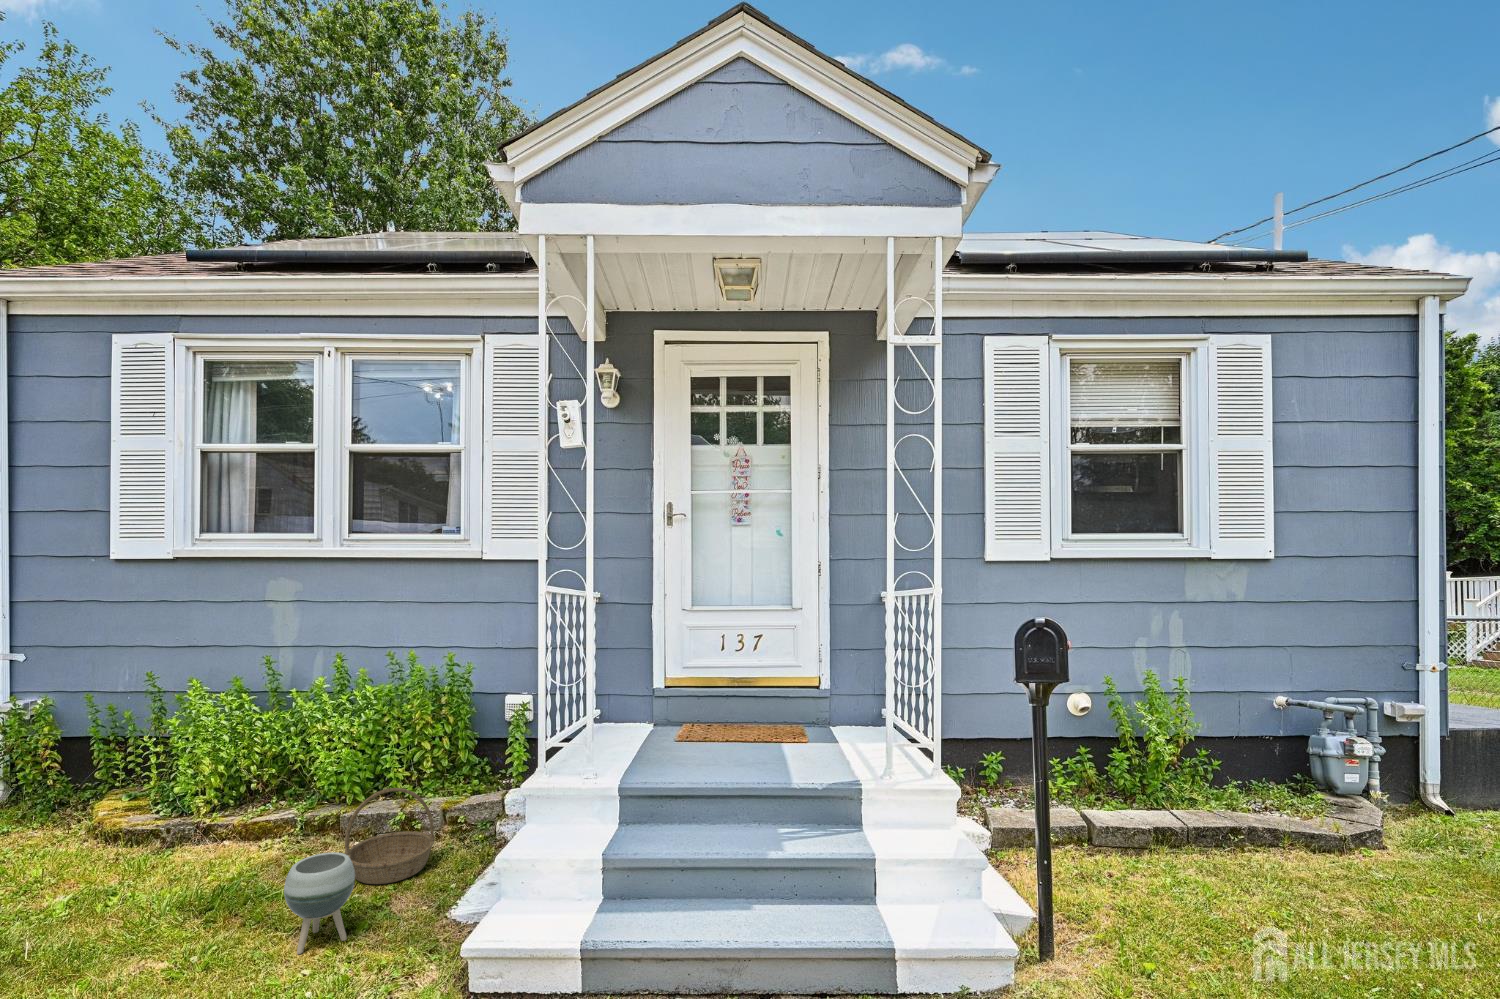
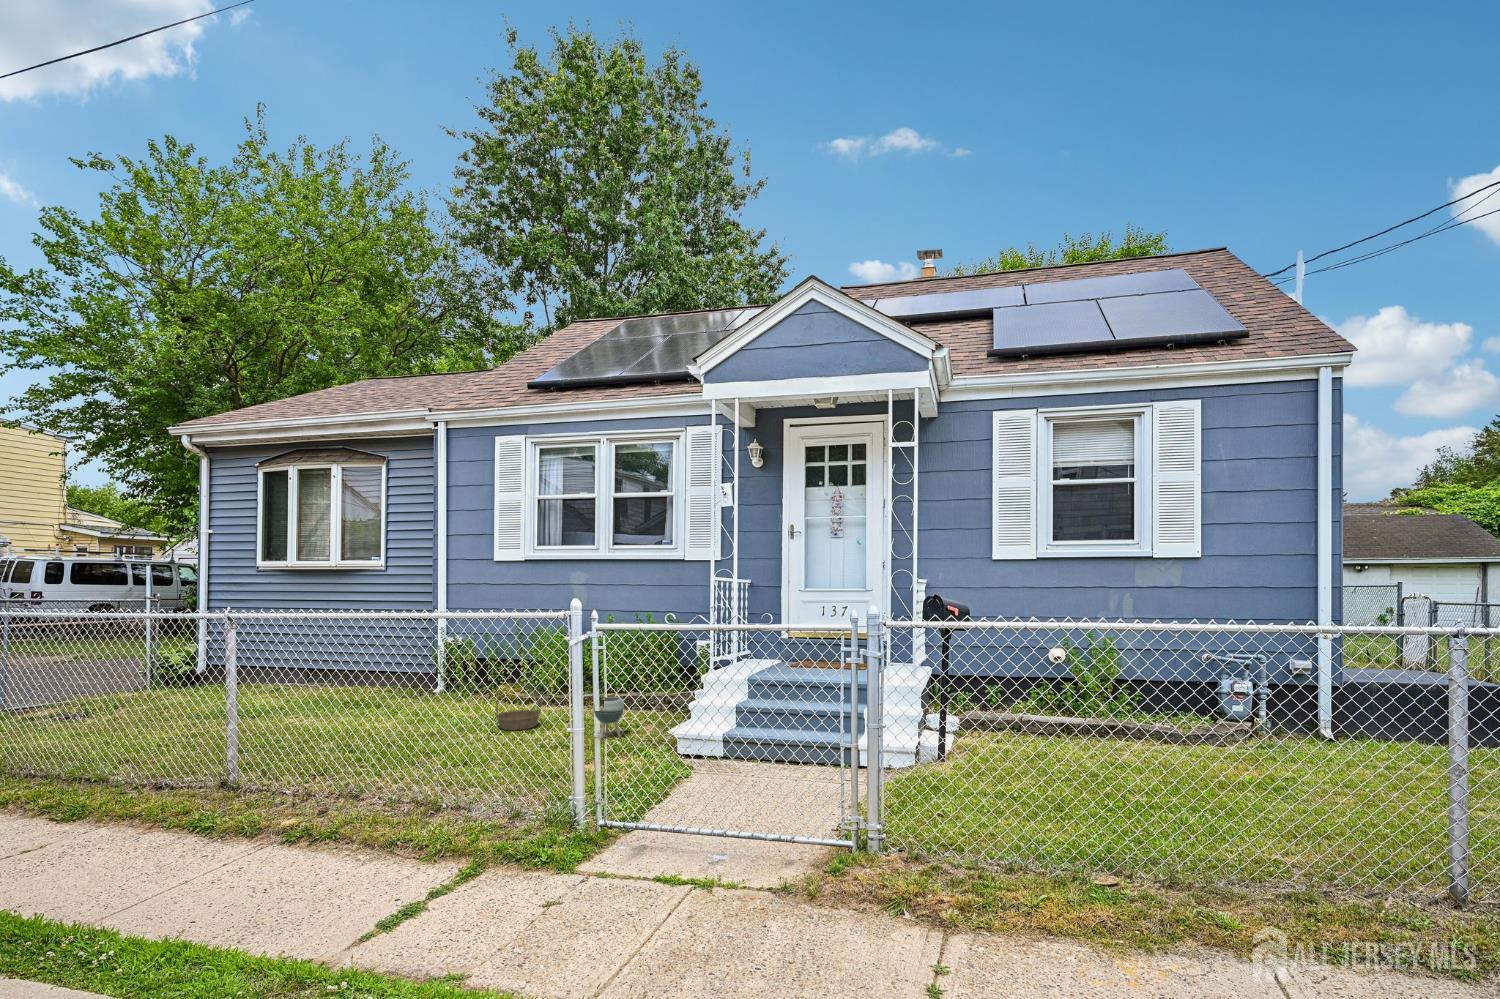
basket: present [345,788,434,884] -> present [496,683,541,730]

